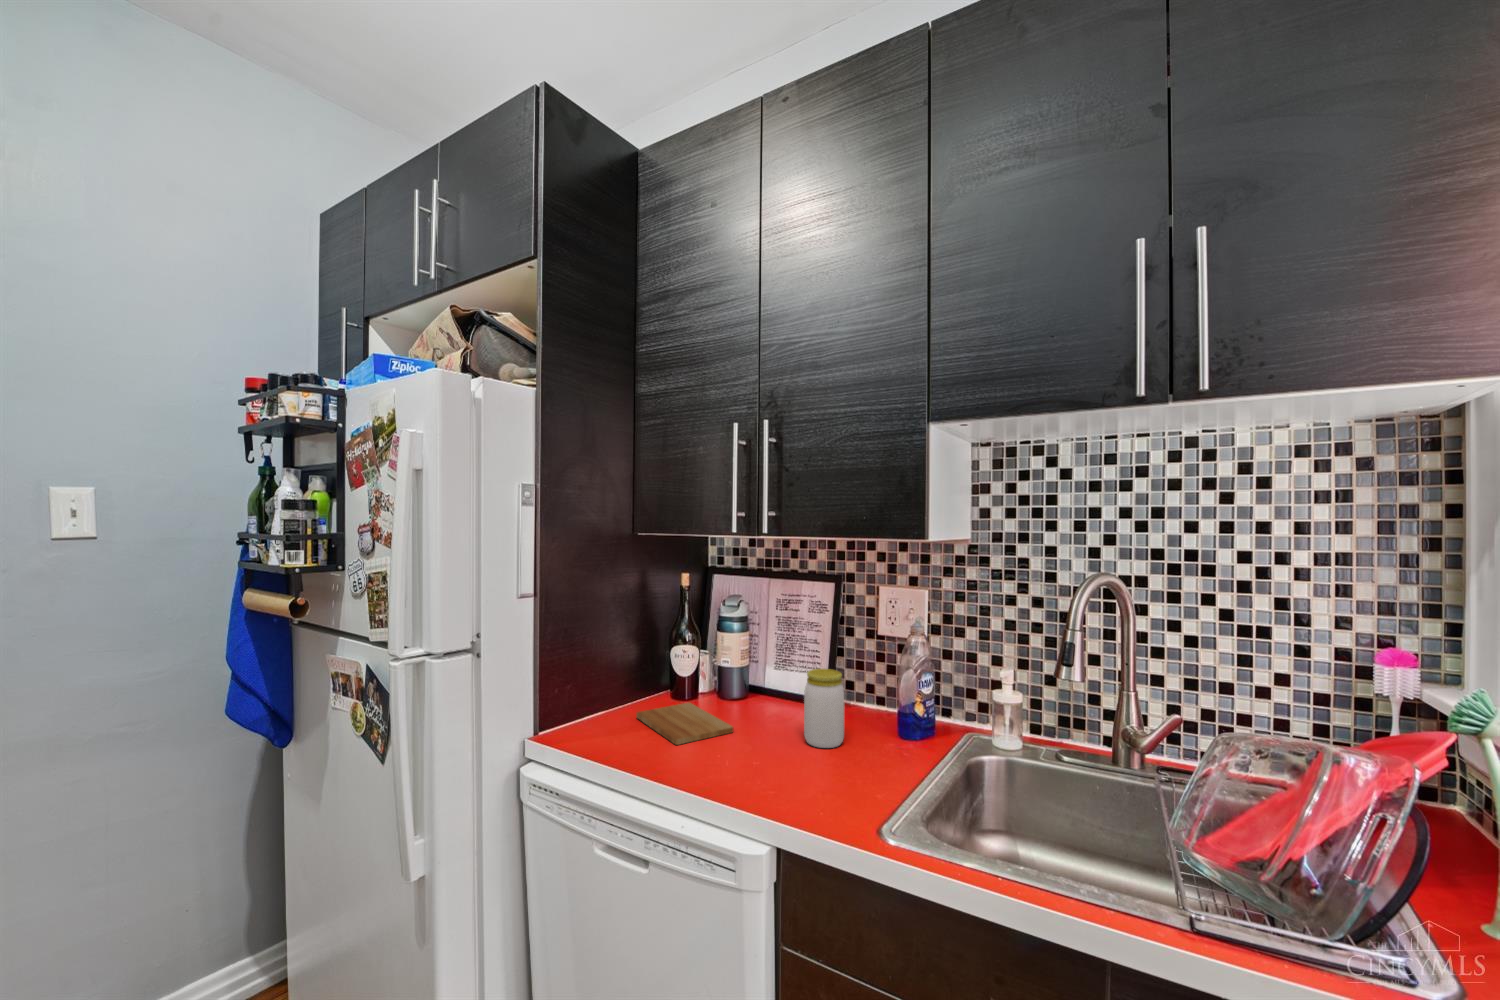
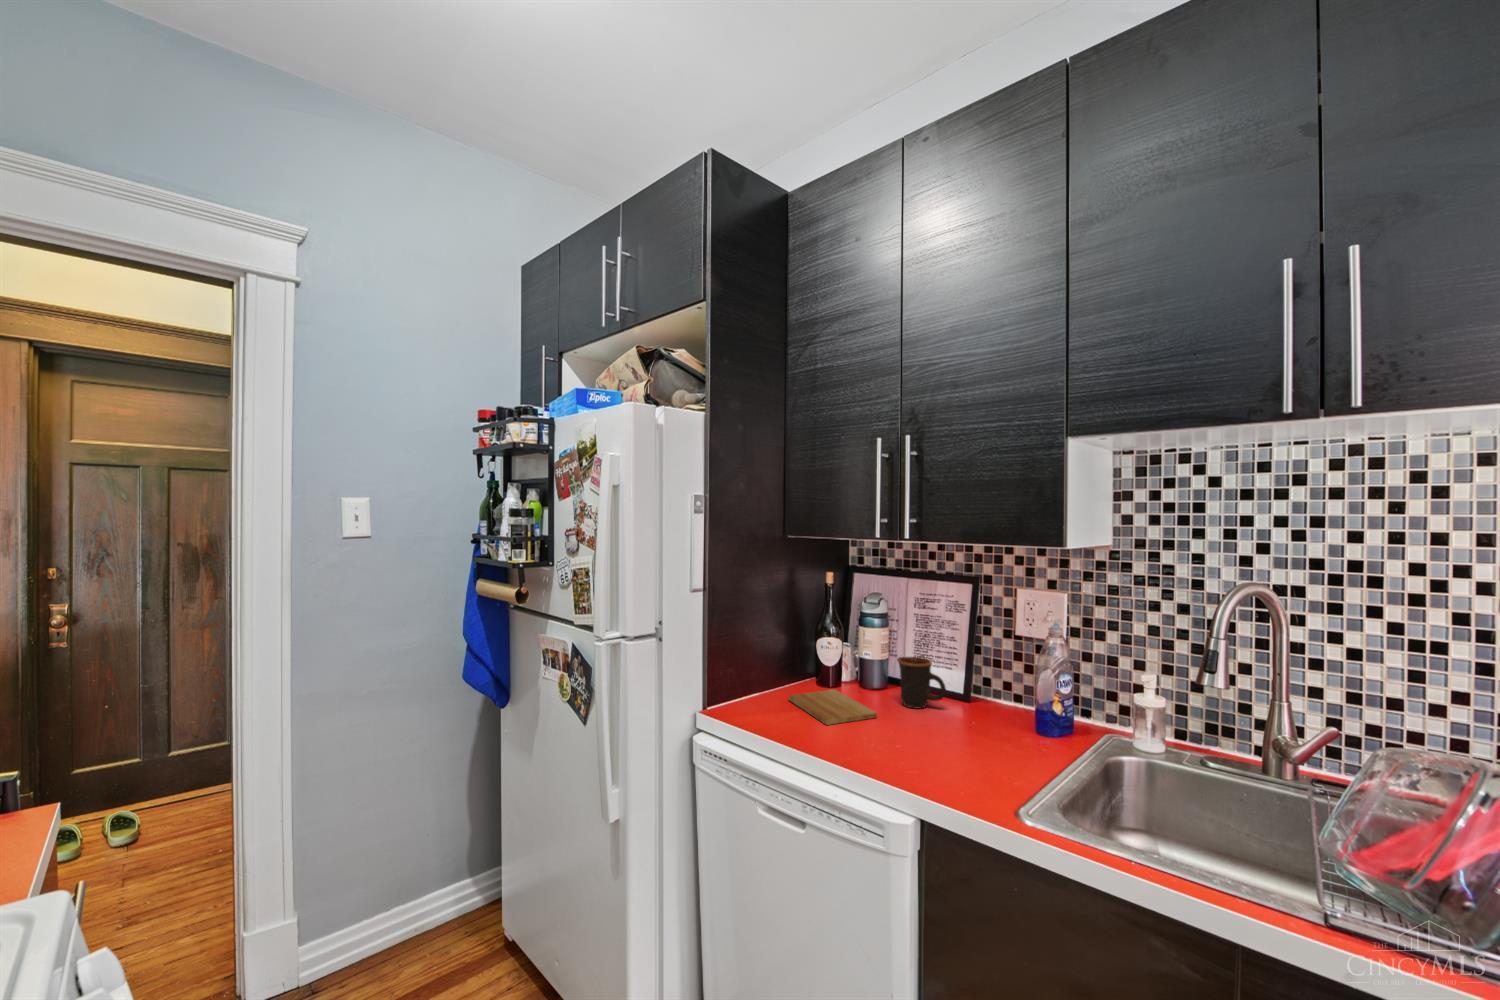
mug: none [756,662,807,719] -> present [897,657,946,709]
jar: present [804,669,844,748] -> none [944,664,983,737]

